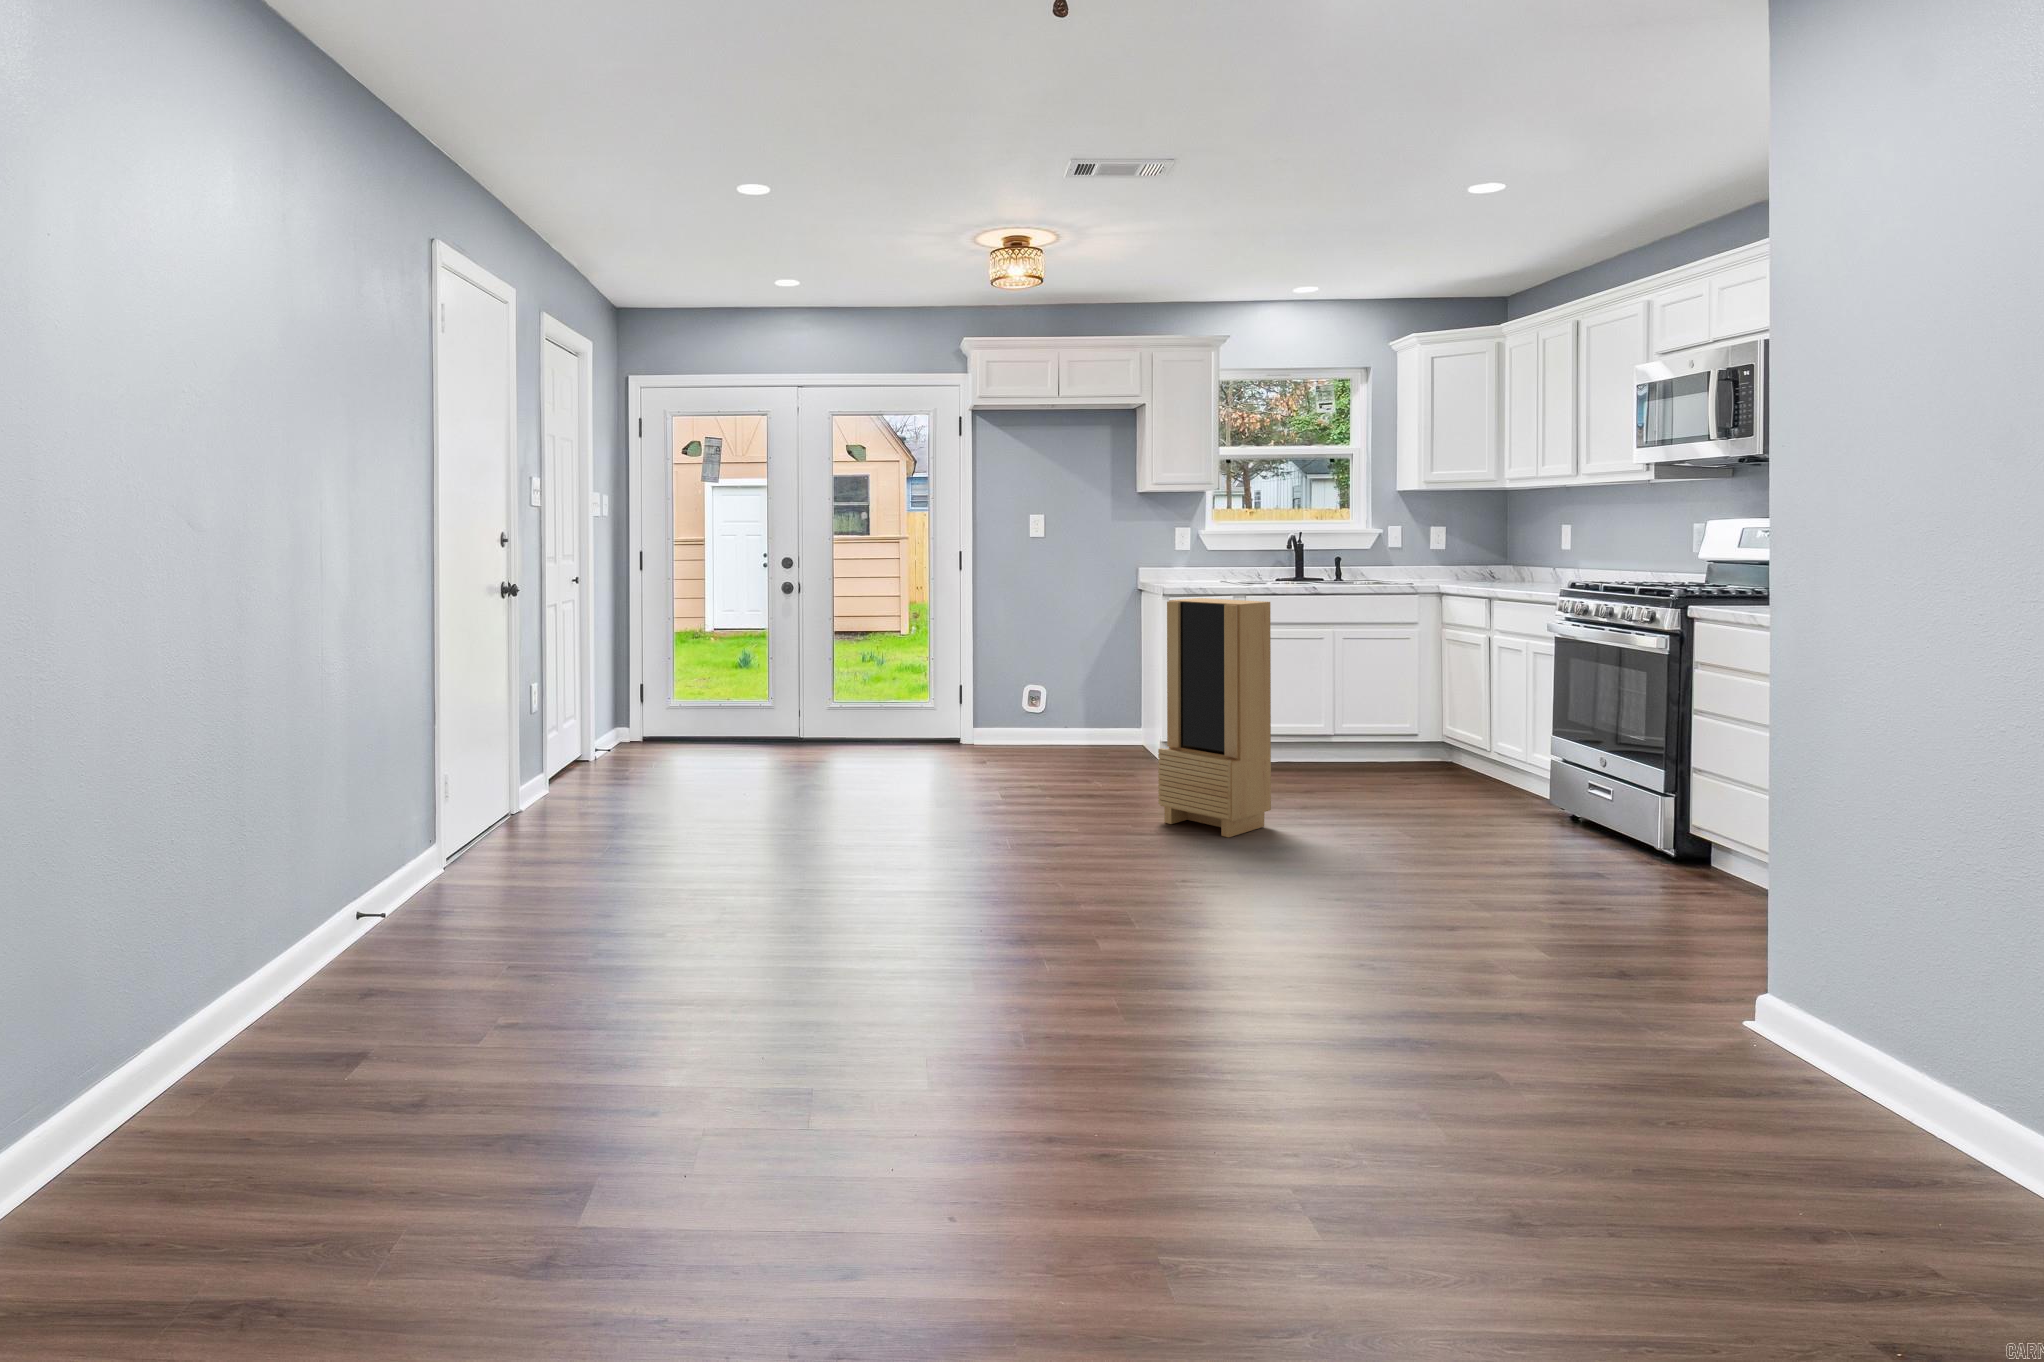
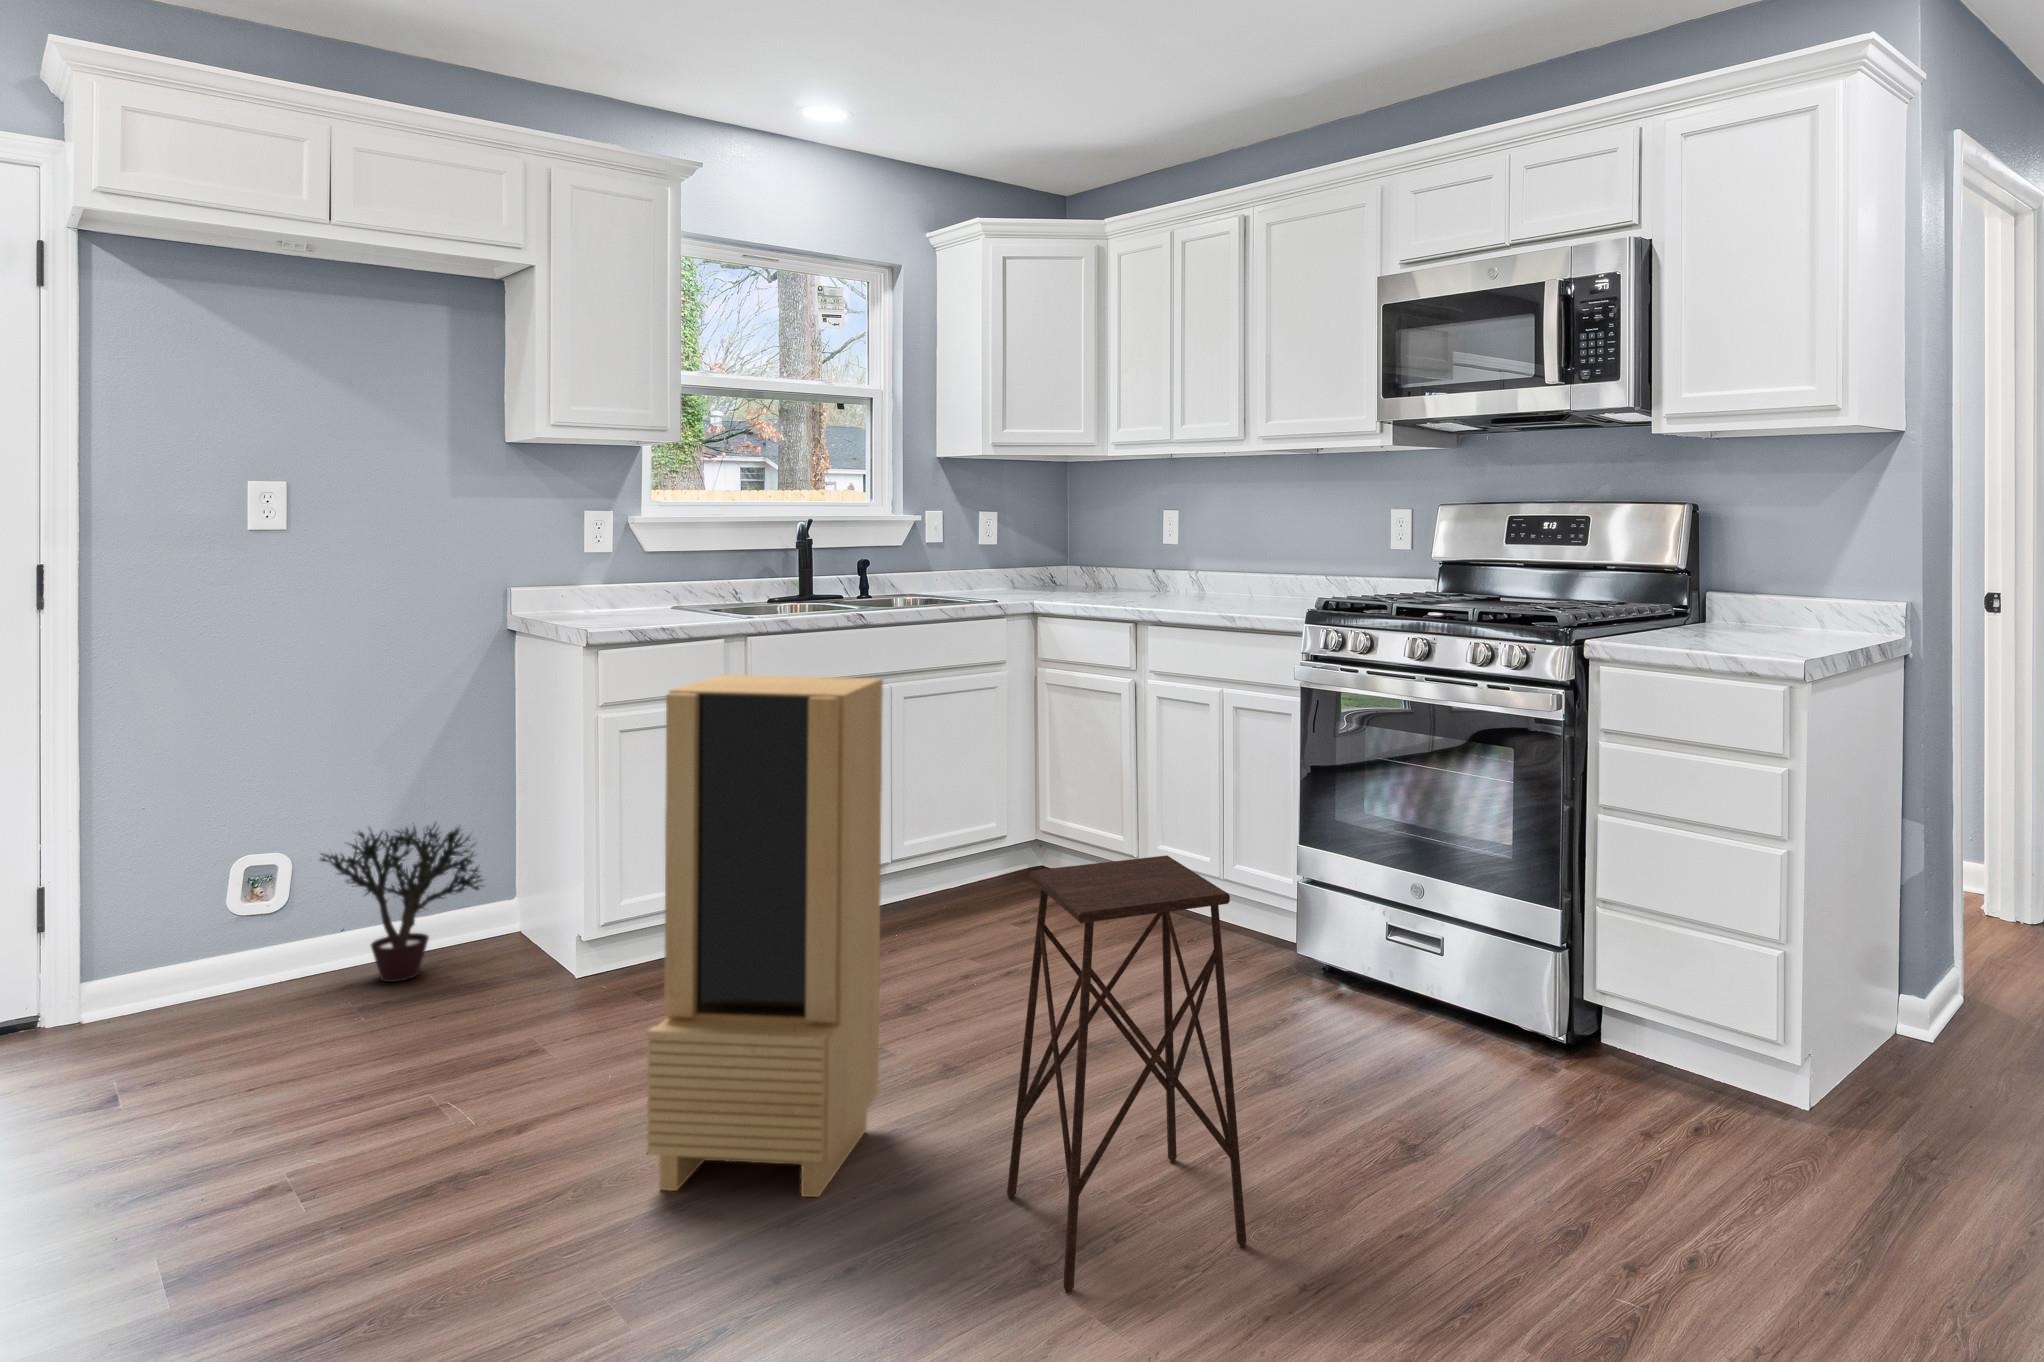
potted plant: none [1055,676,1123,752] -> present [320,824,482,982]
side table: none [1315,693,1423,891] -> present [1007,855,1247,1292]

